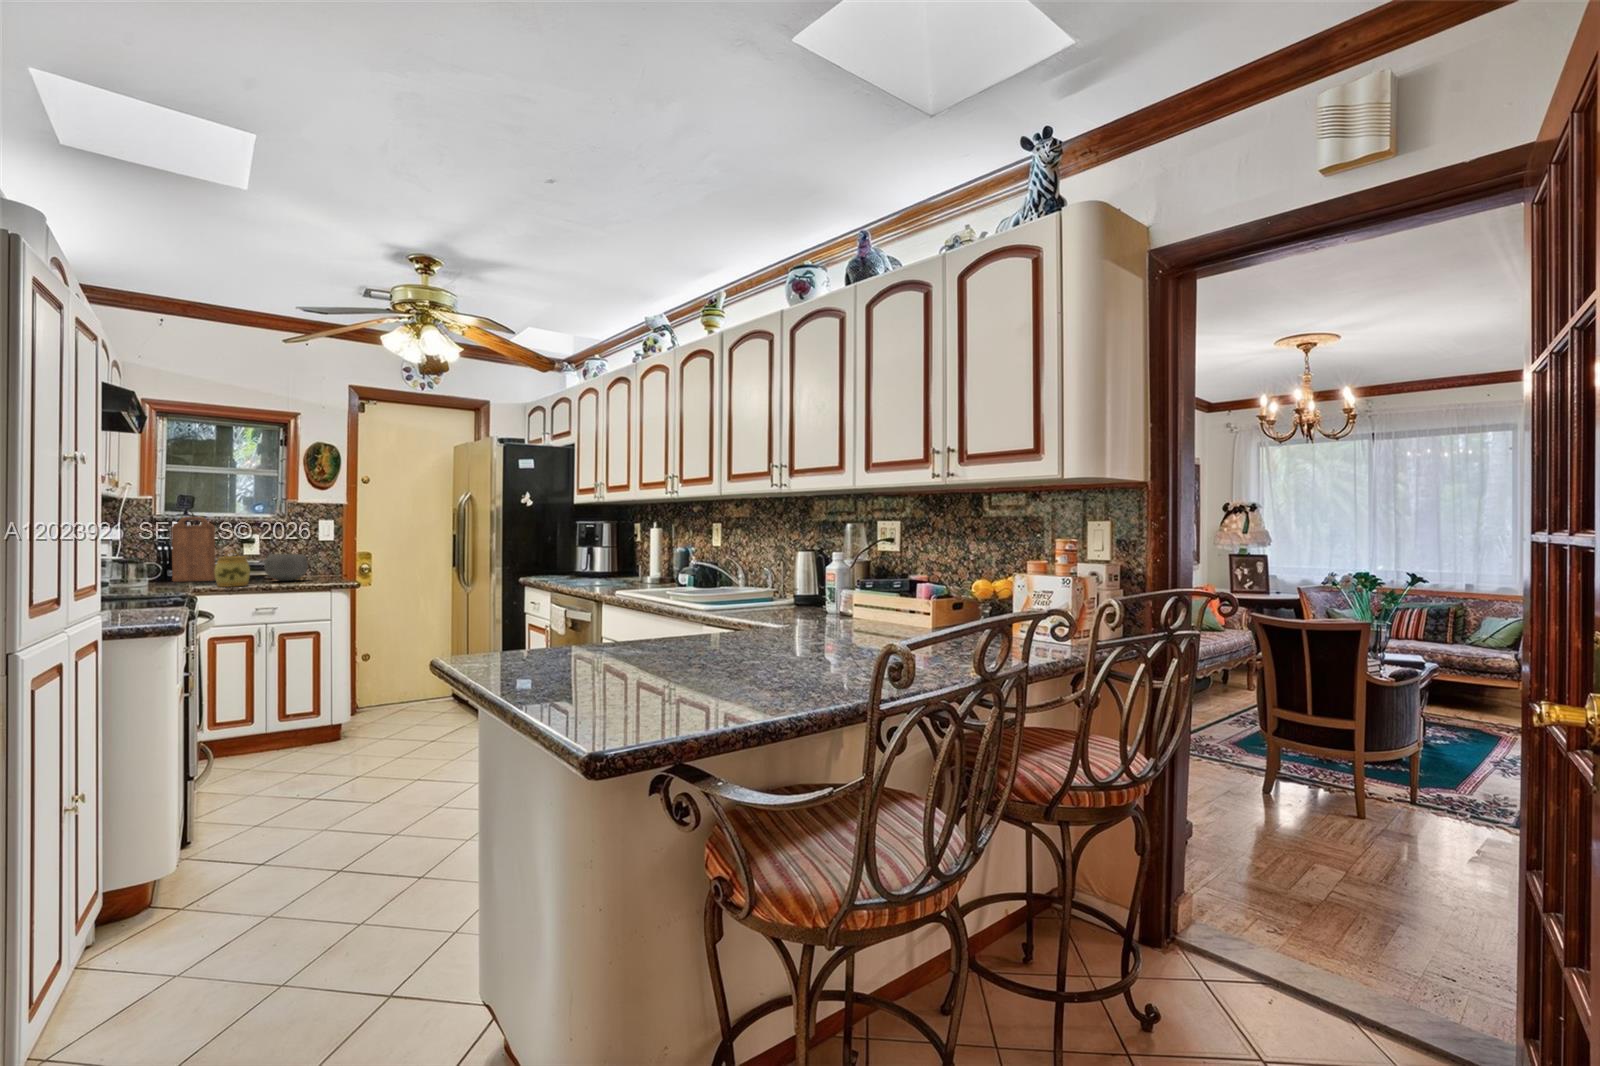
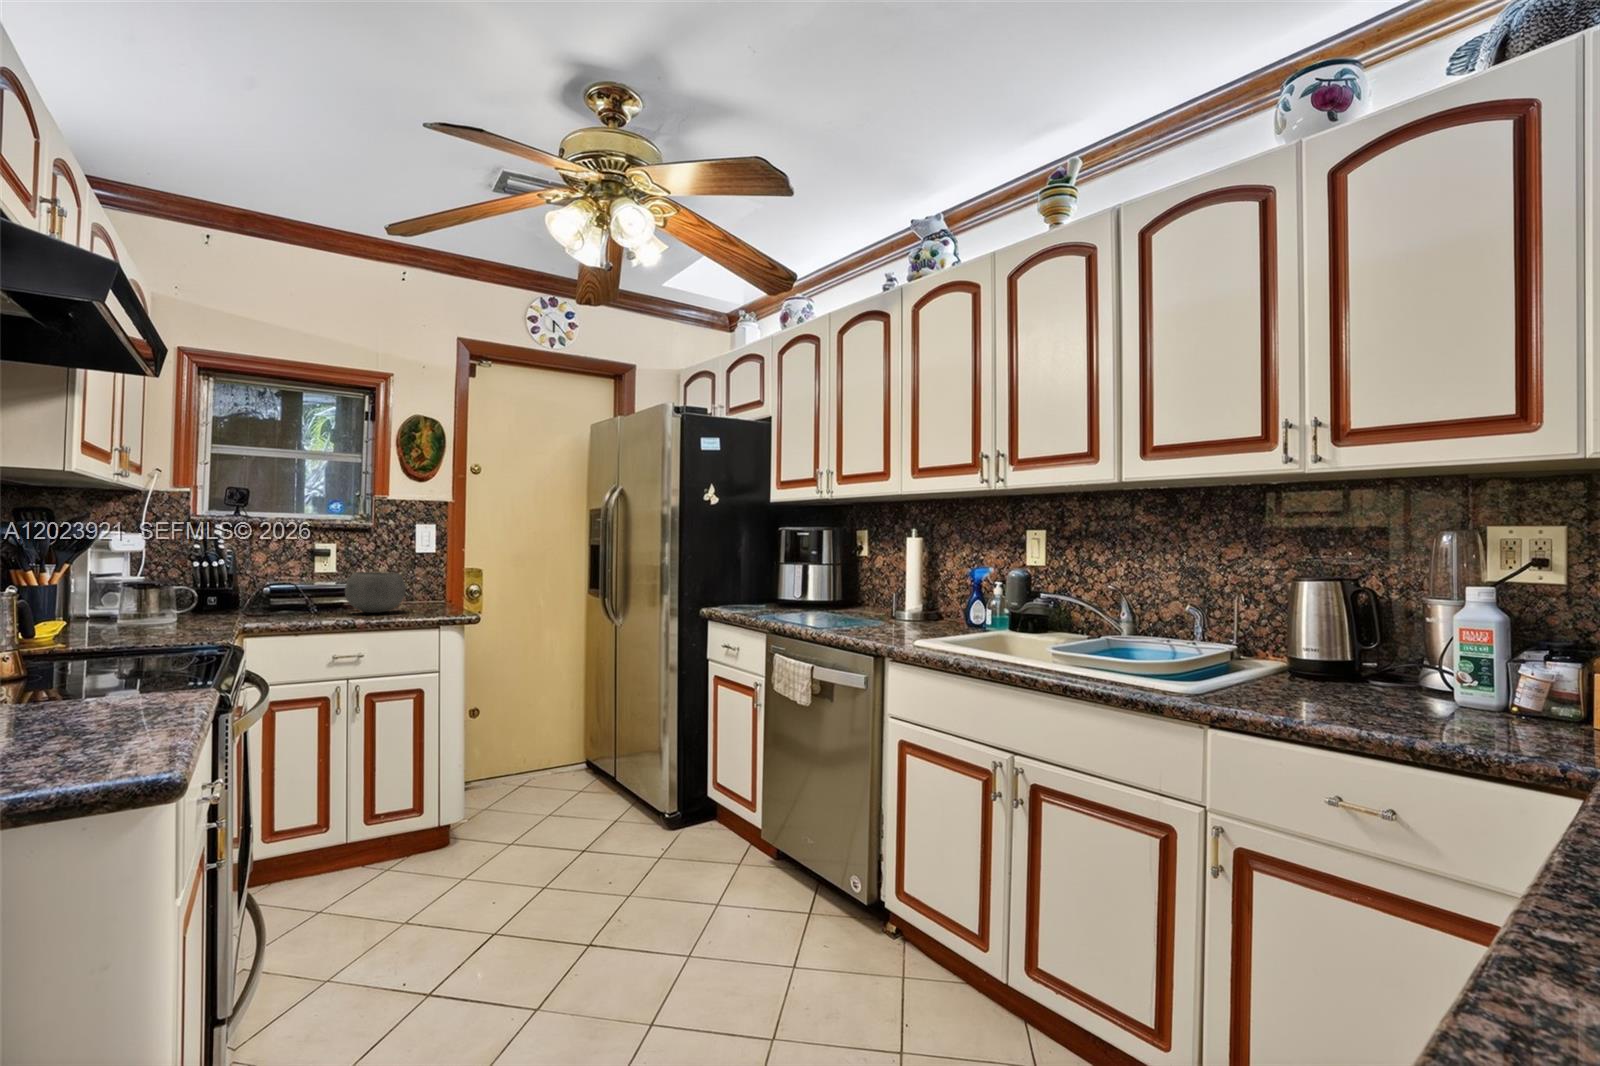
cutting board: present [171,517,216,582] -> none [215,518,276,613]
jar: present [214,551,250,587] -> none [274,568,326,624]

